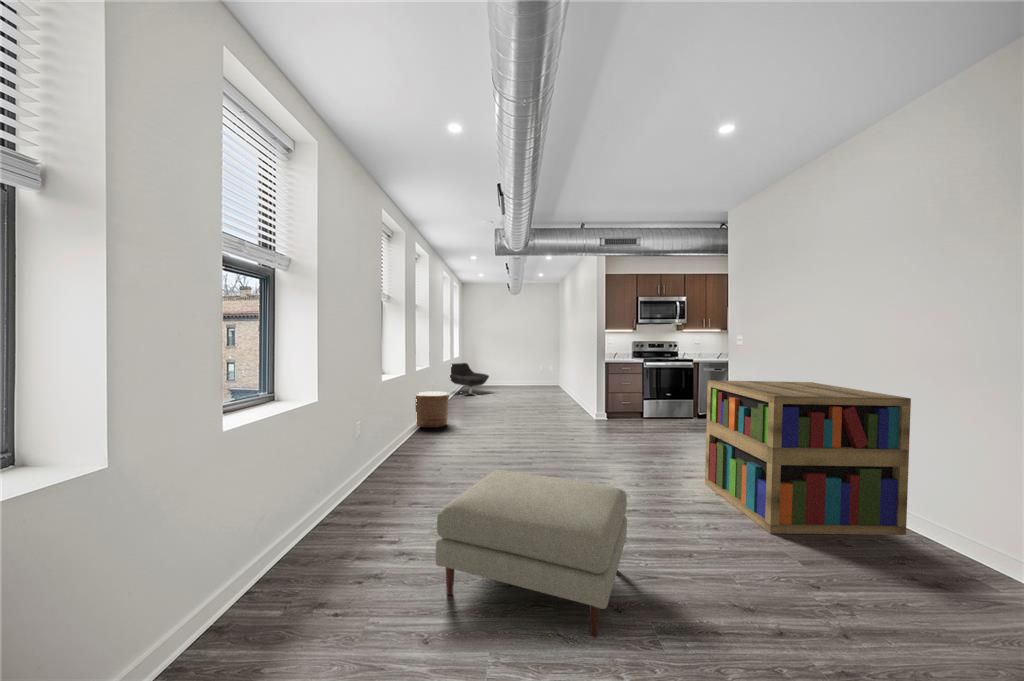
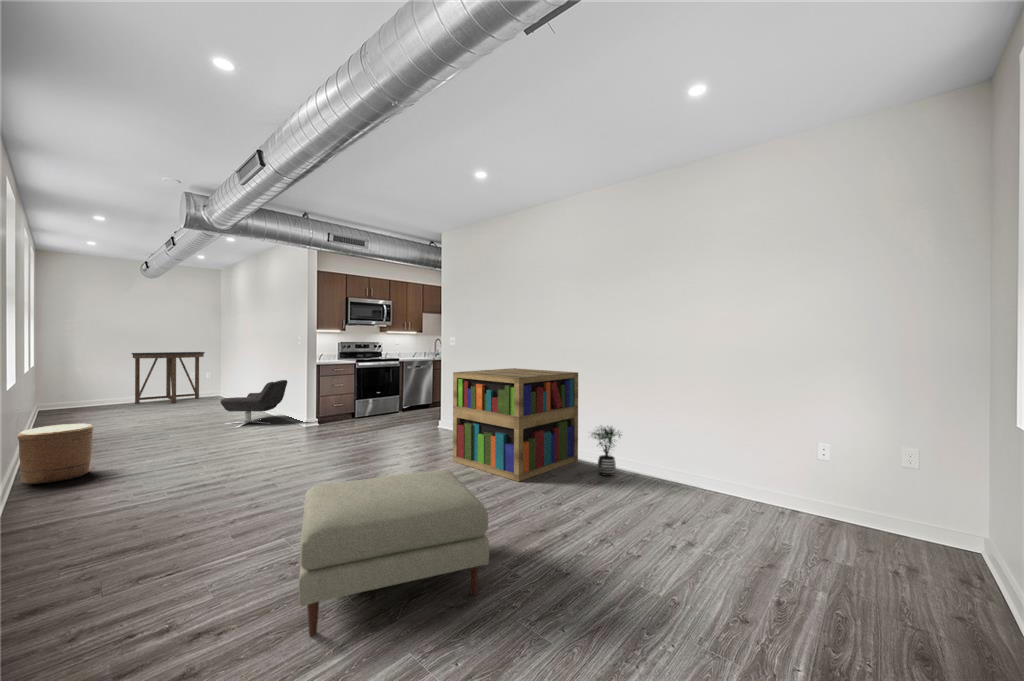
console table: none [504,345,547,384] -> present [131,352,205,403]
lounge chair: present [450,363,489,395] -> present [220,380,287,427]
potted plant: none [910,488,996,579] -> present [592,426,620,476]

